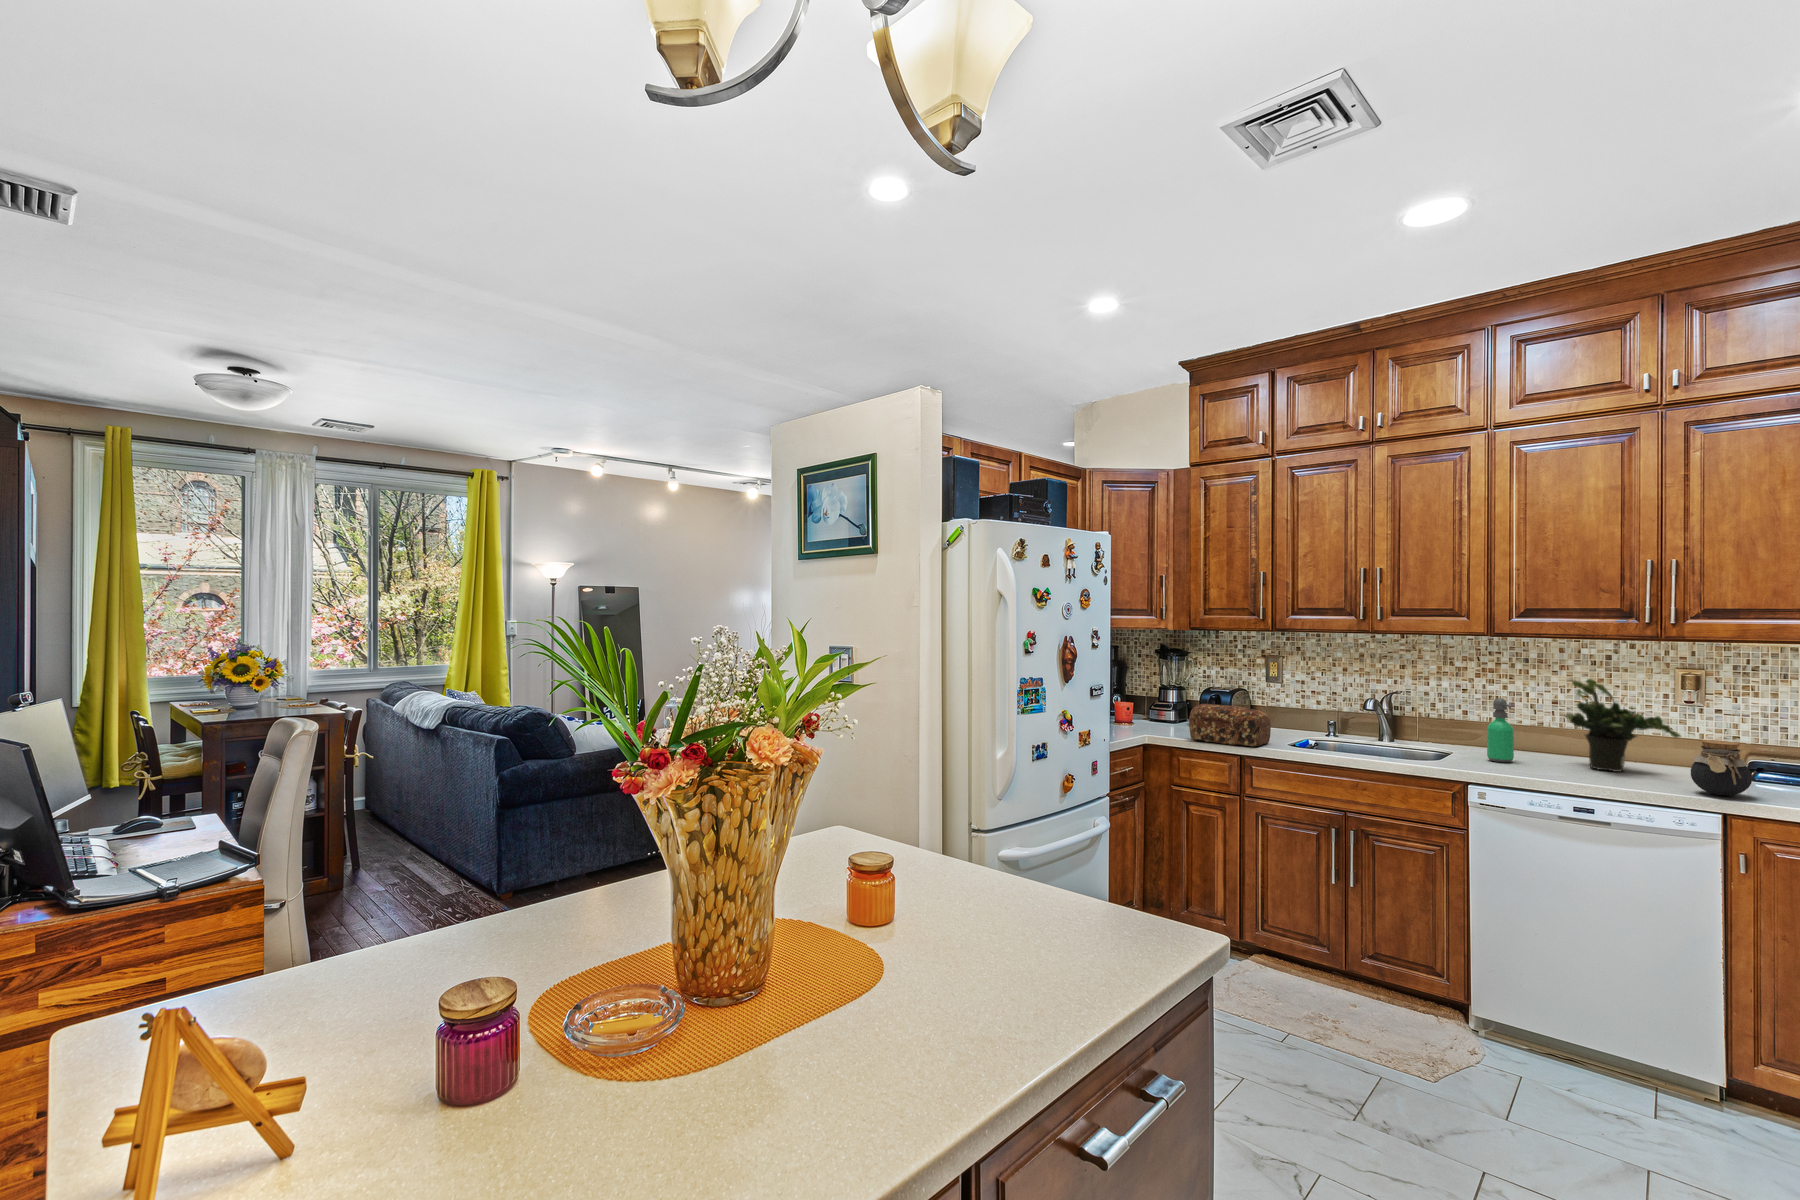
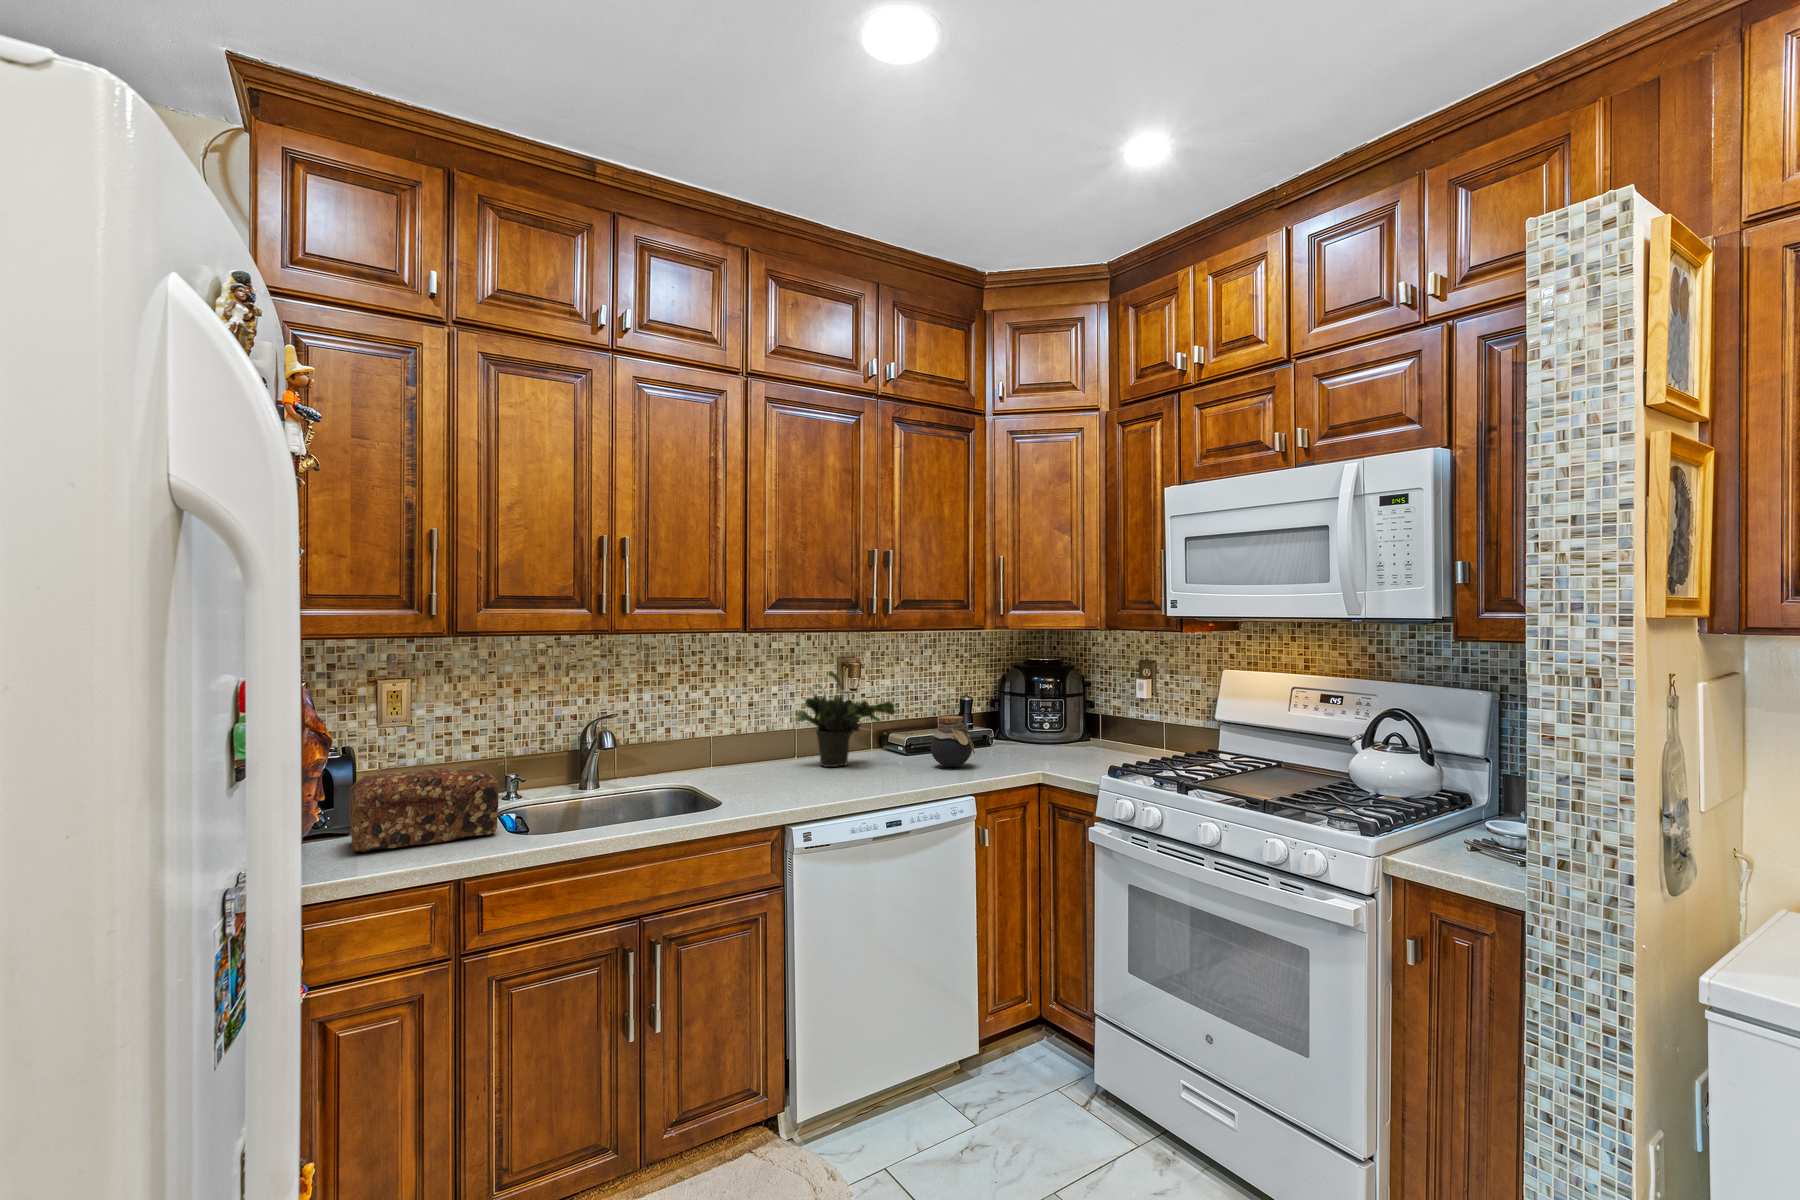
soap dispenser: present [1487,698,1514,762] -> none [744,702,776,780]

